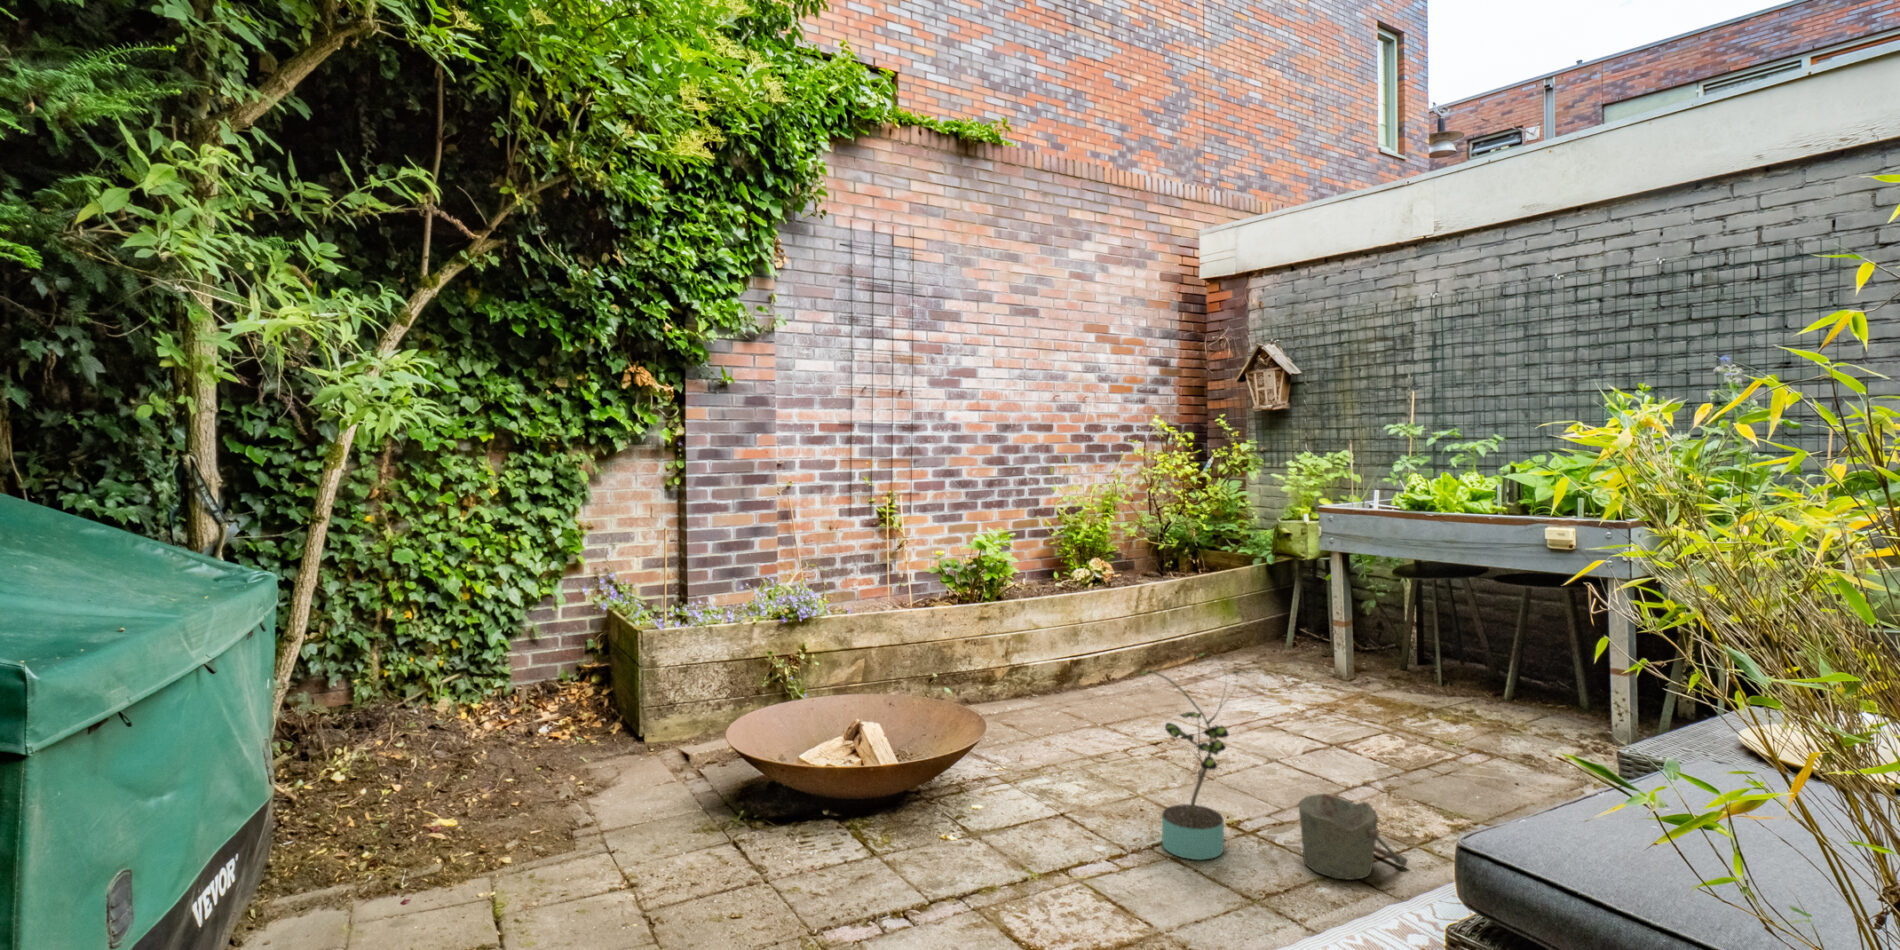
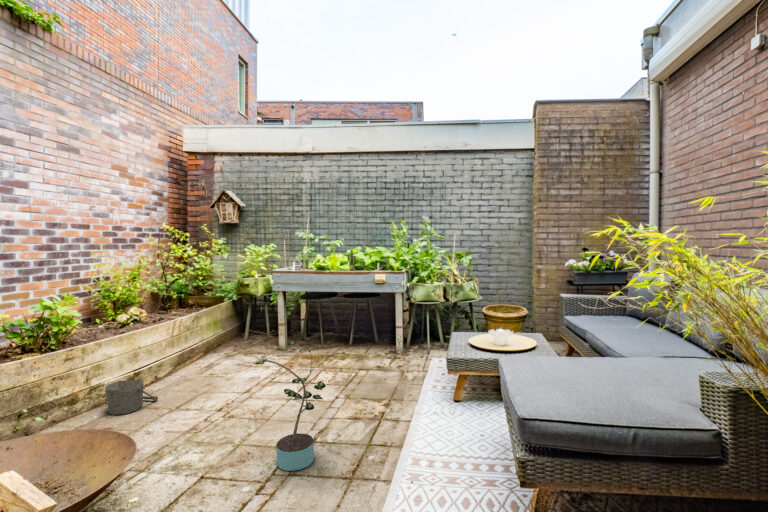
bucket: present [1298,794,1408,880] -> present [105,379,158,415]

